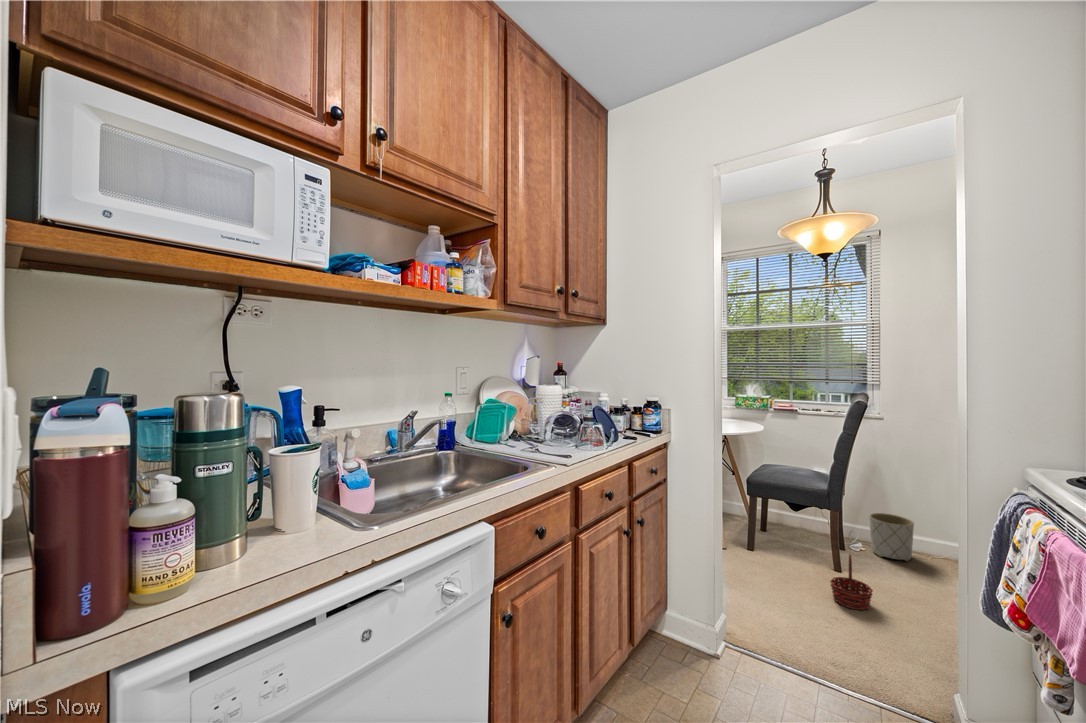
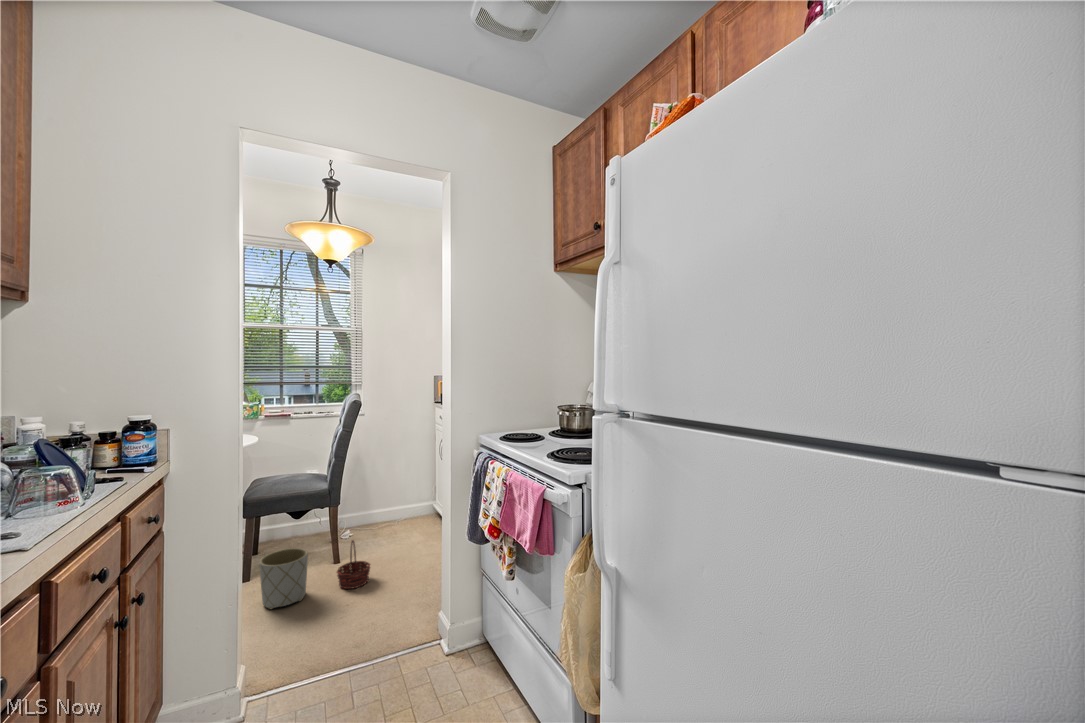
planter: present [869,513,914,561] -> present [260,548,308,609]

